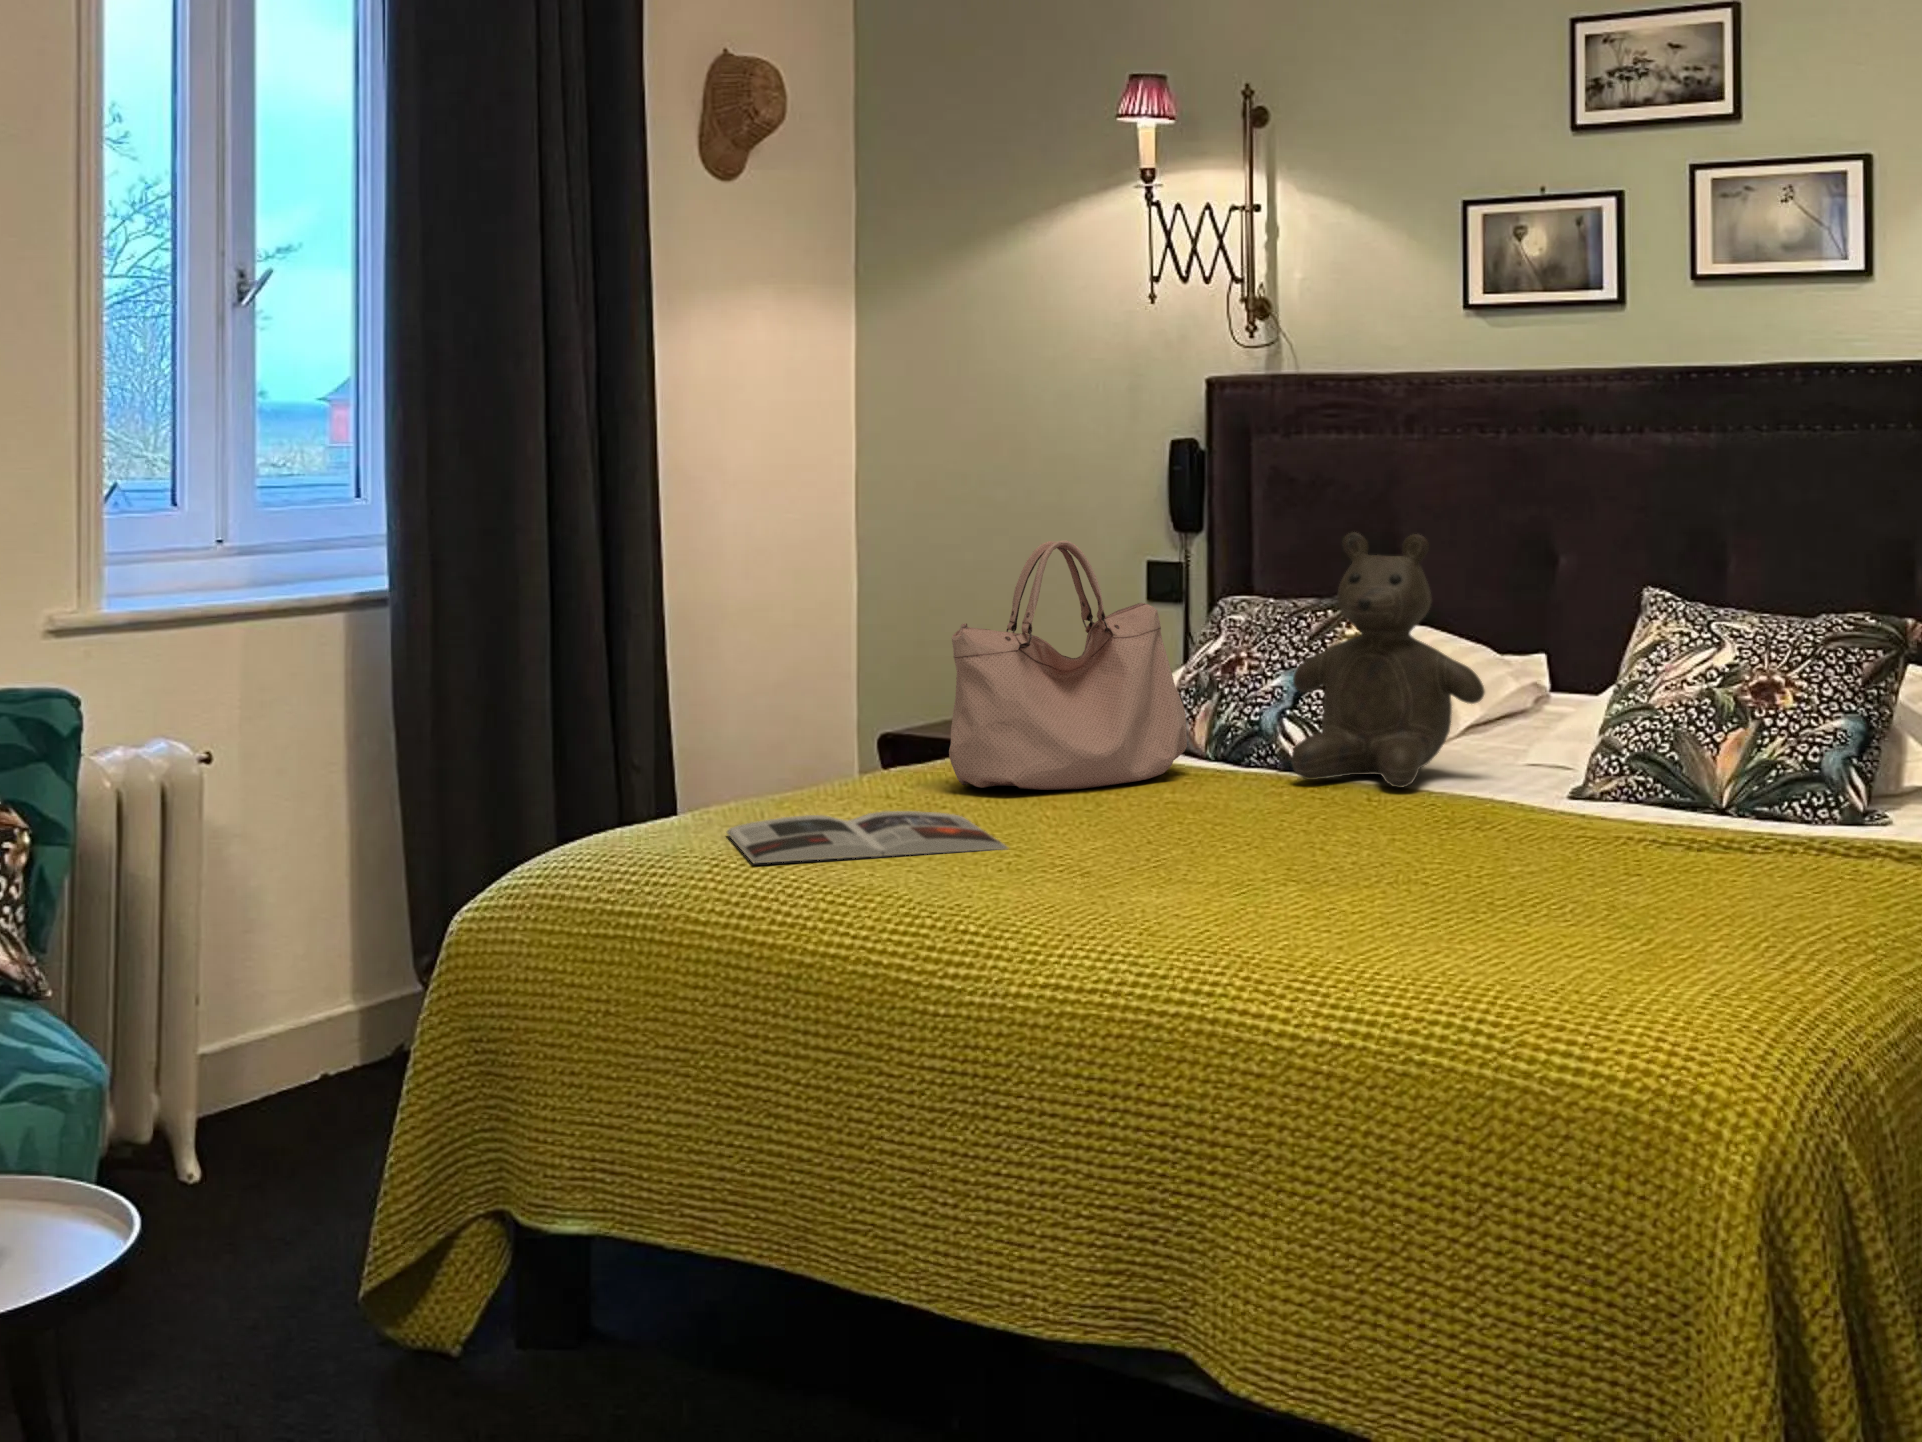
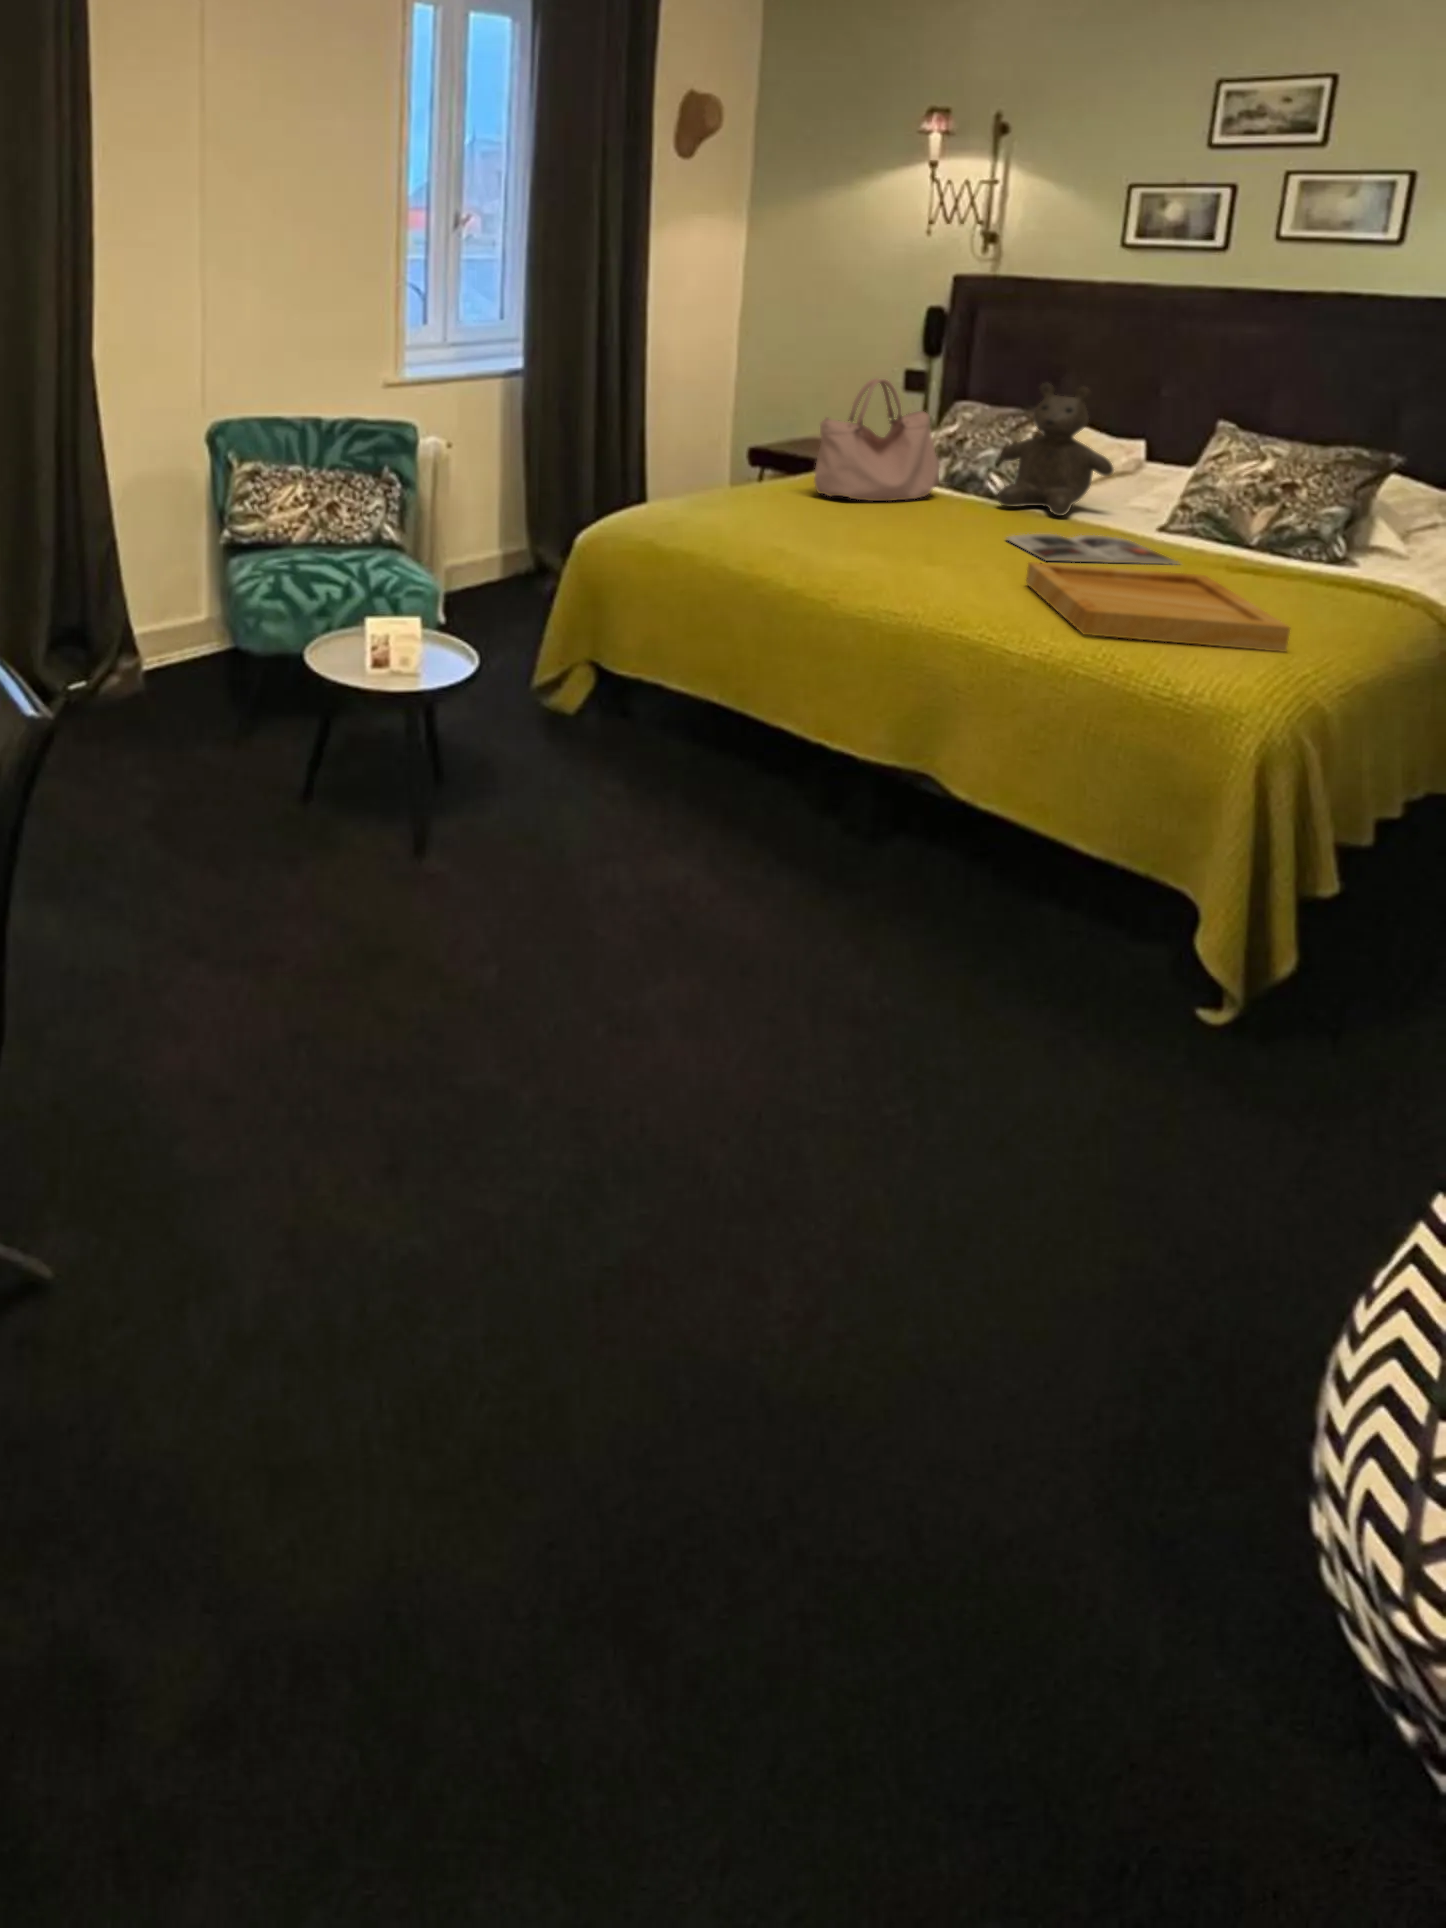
magazine: present [727,811,1008,863] -> present [1007,534,1179,565]
tray: none [1325,859,1807,1002] -> present [1026,562,1290,652]

